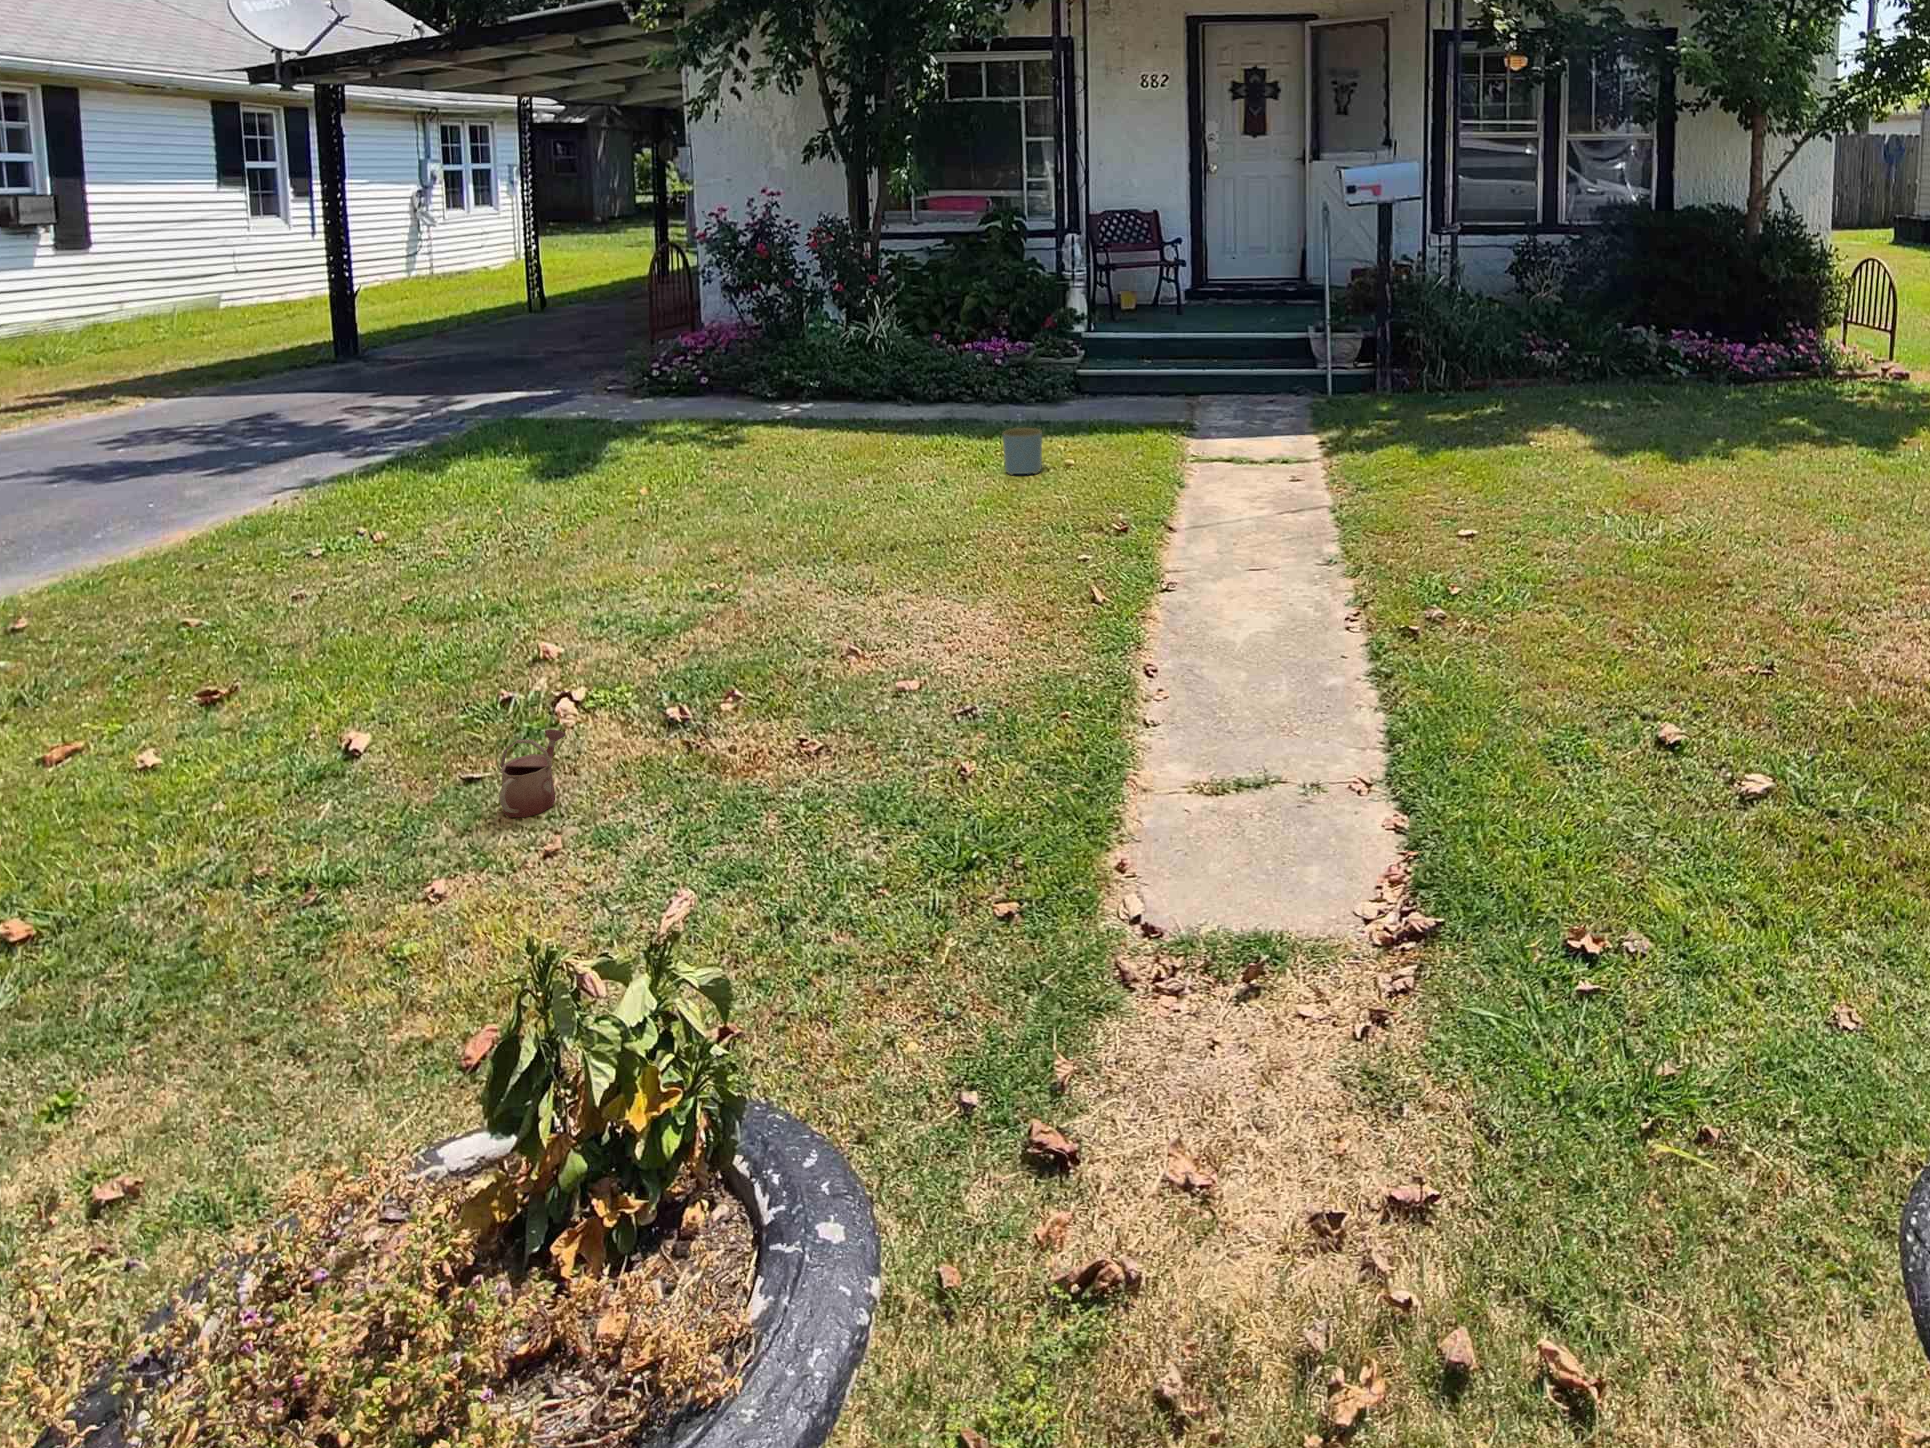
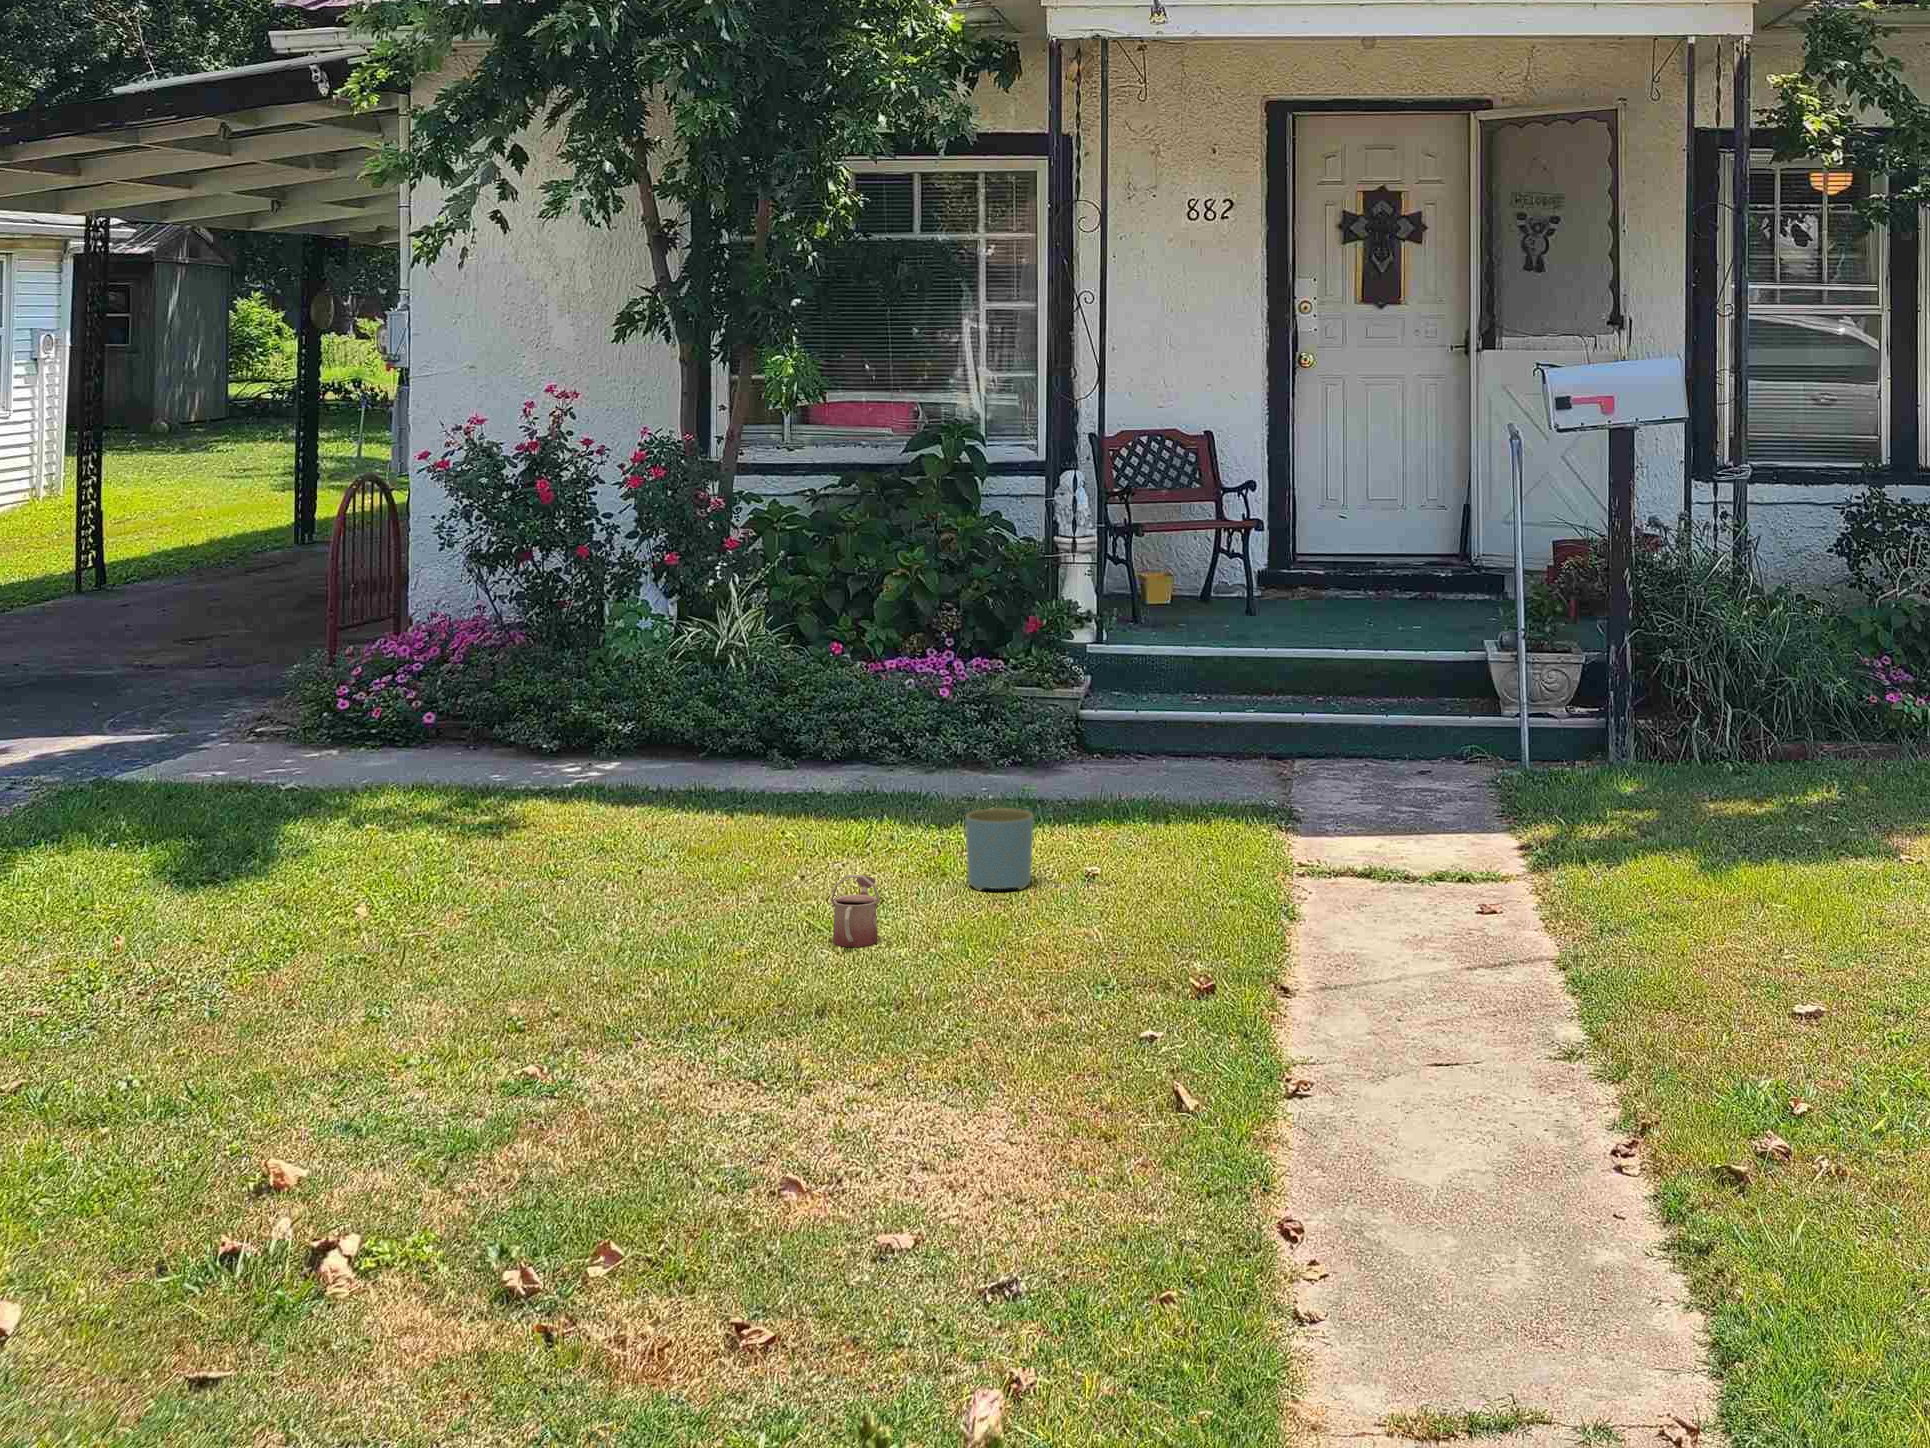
watering can: present [499,730,565,817] -> present [831,875,880,947]

